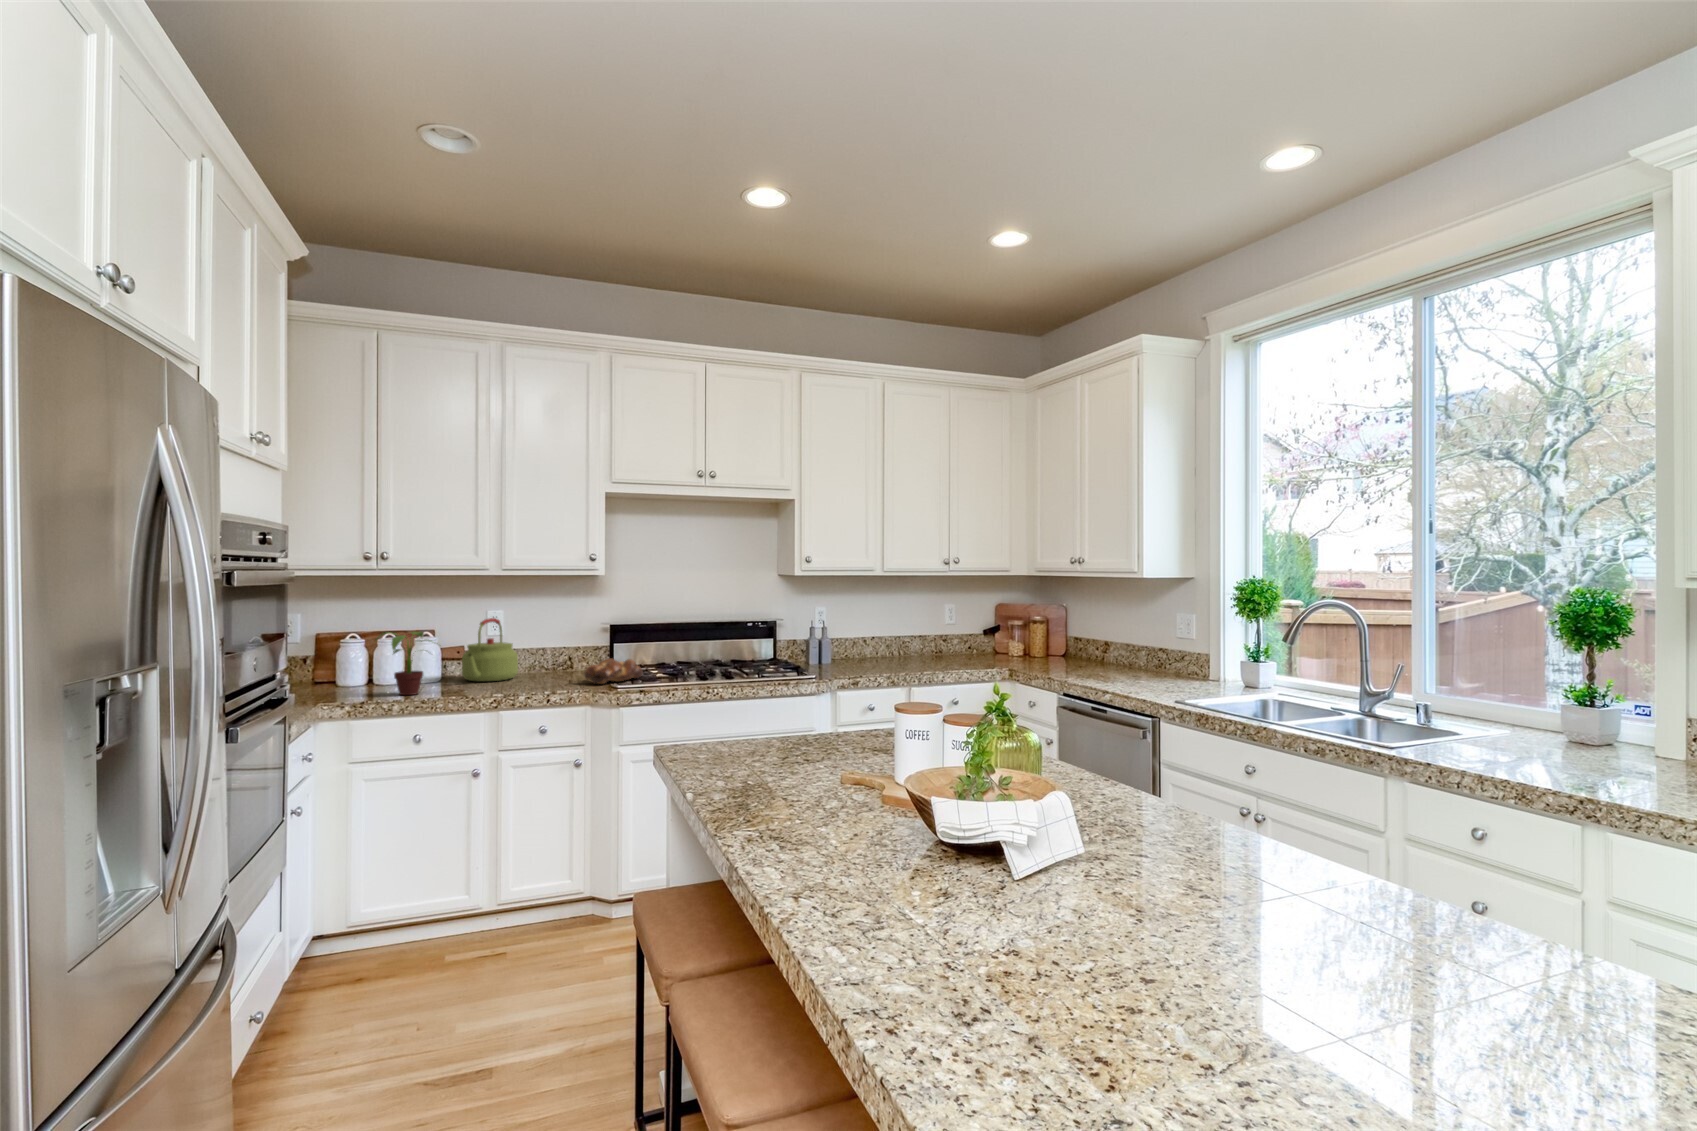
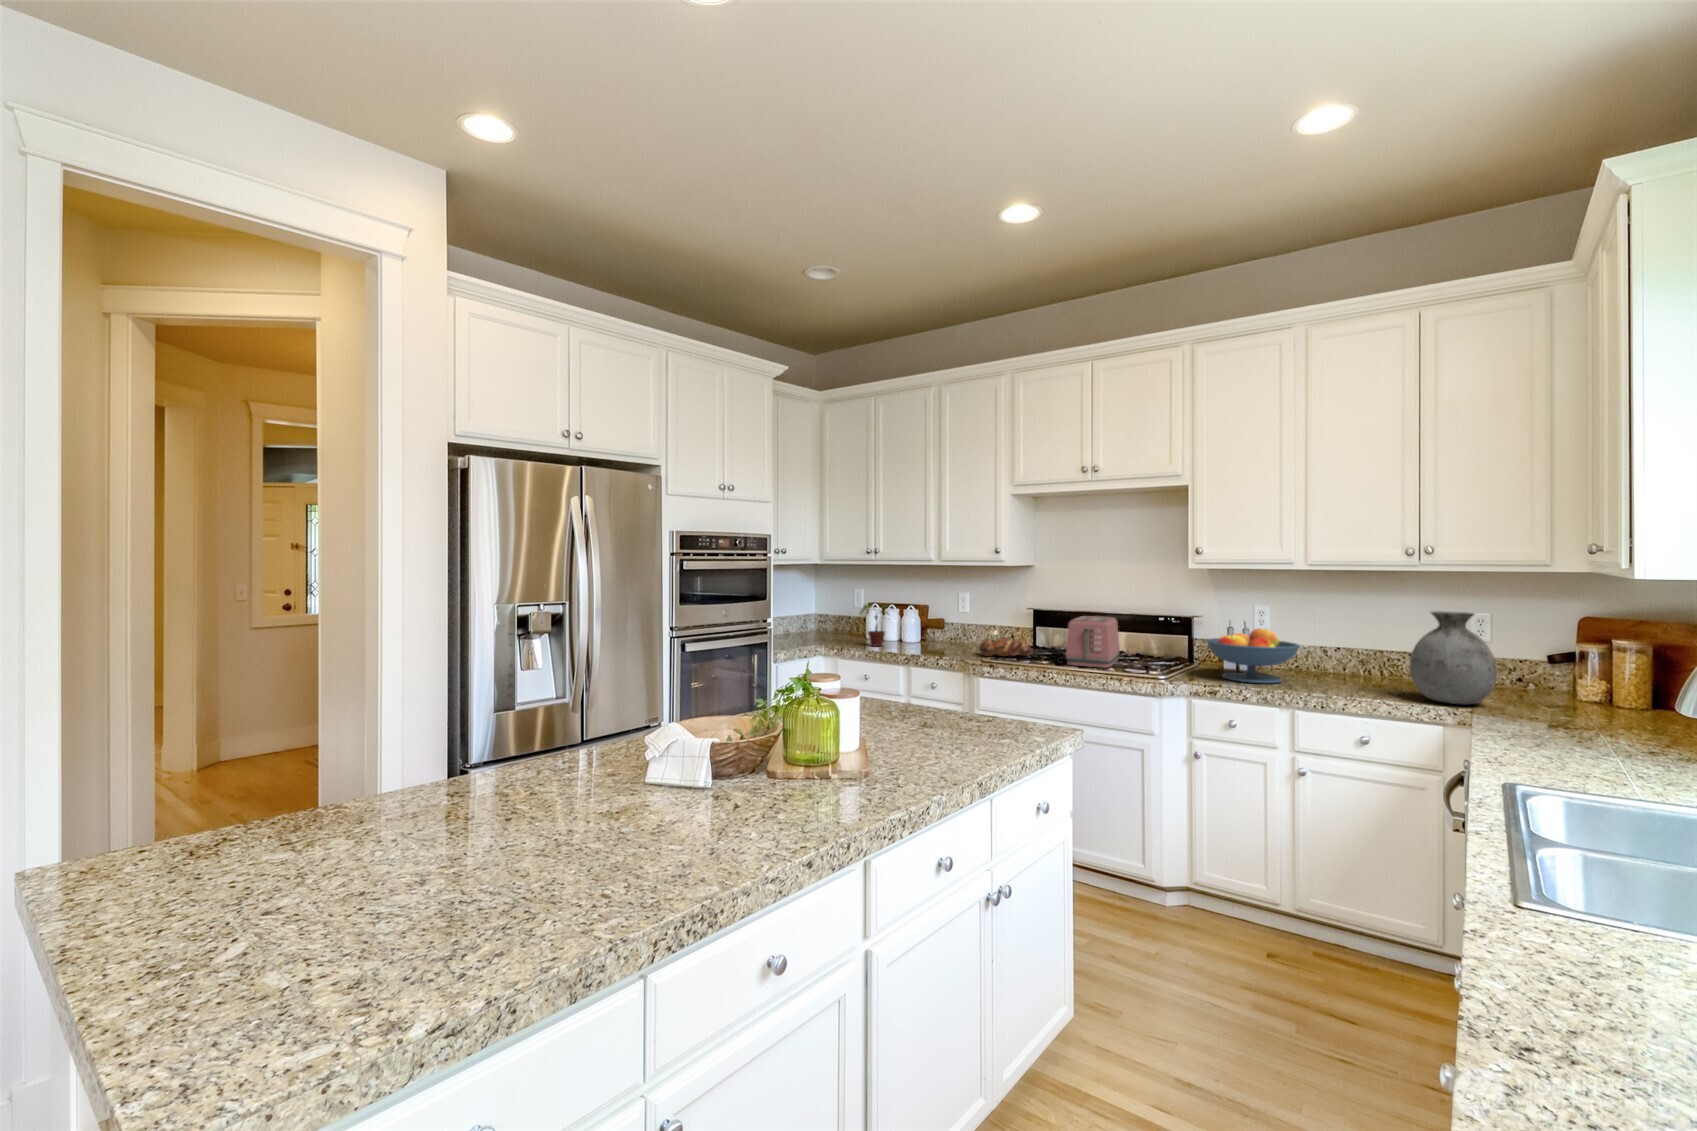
vase: none [955,601,1002,666] -> present [1409,611,1497,704]
kettle: present [462,618,518,682] -> none [920,600,965,645]
fruit bowl: none [821,623,891,672] -> present [1207,628,1299,683]
toaster: none [680,624,747,679] -> present [1066,616,1120,668]

